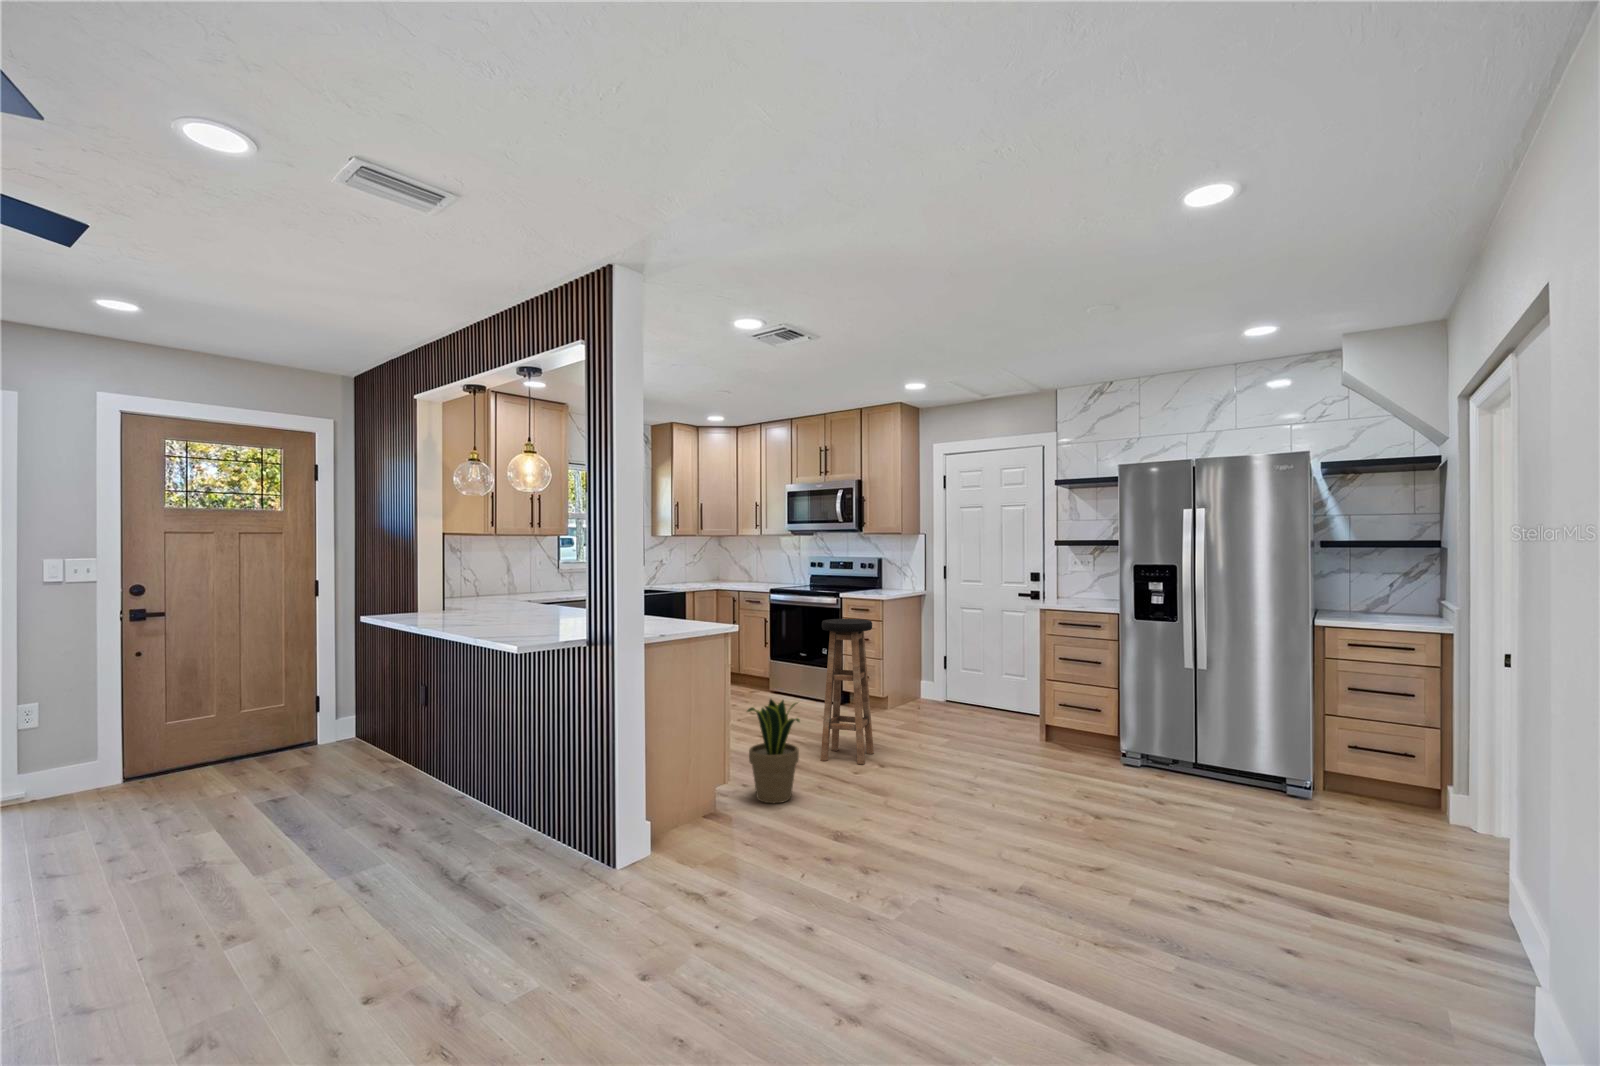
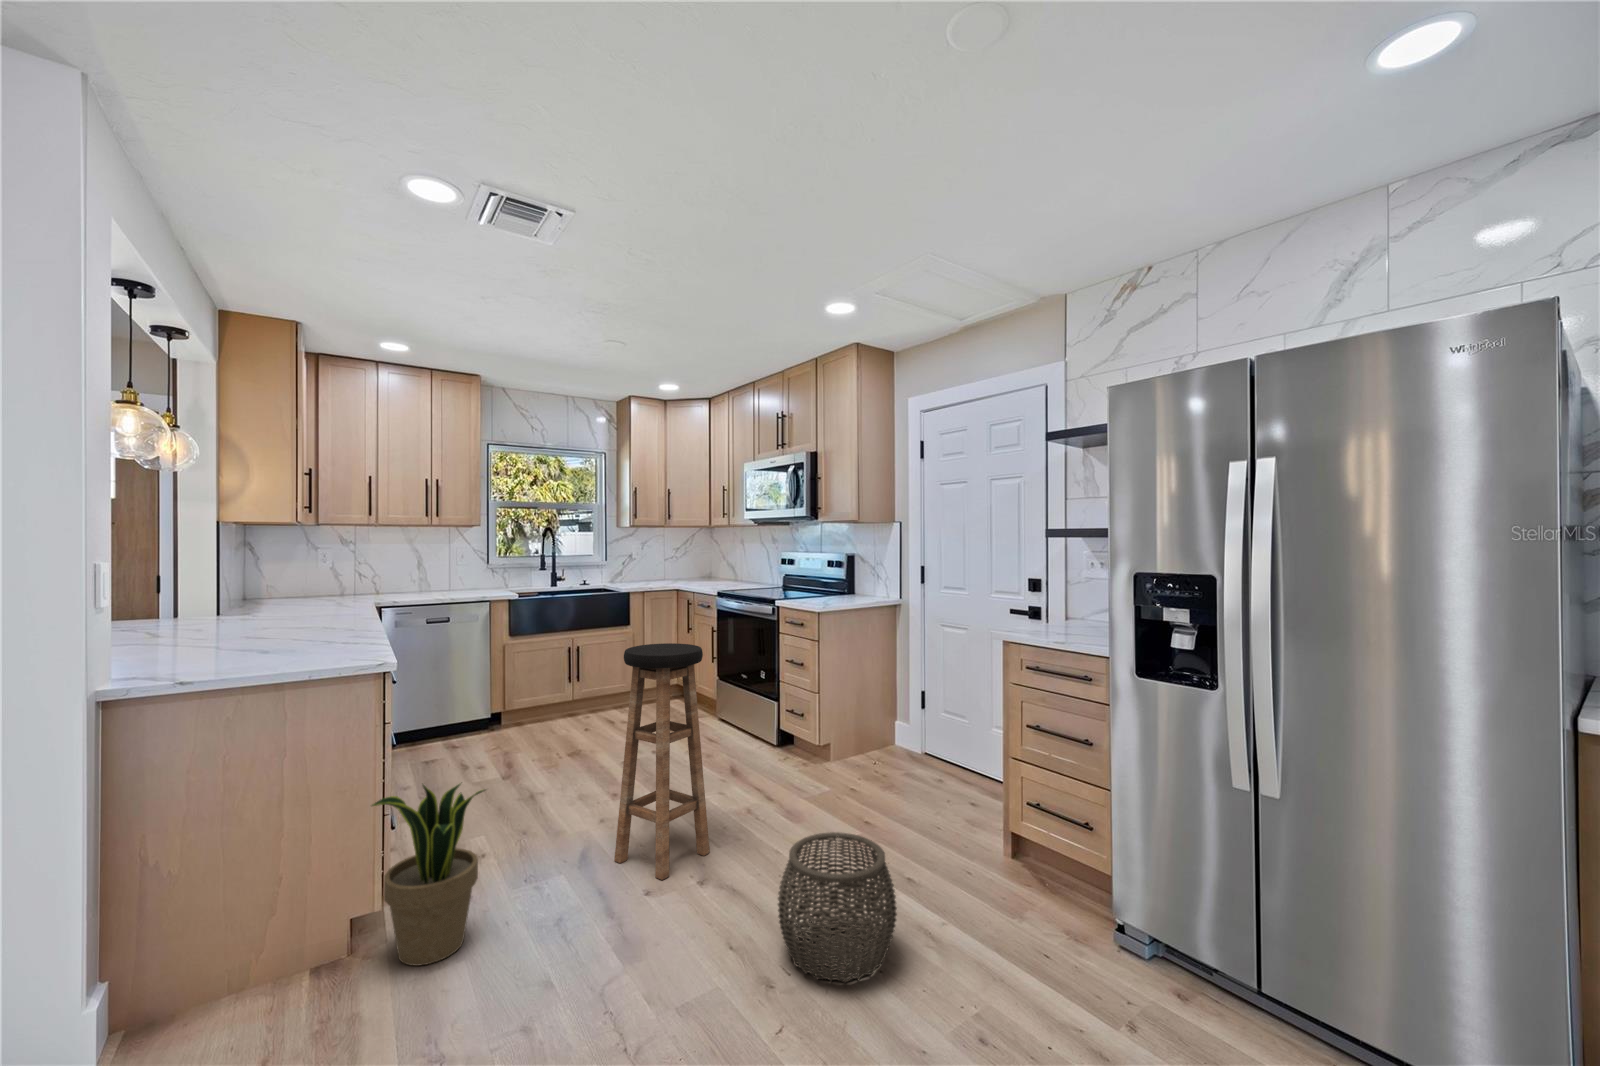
woven basket: none [962,717,1030,786] -> present [778,832,897,982]

